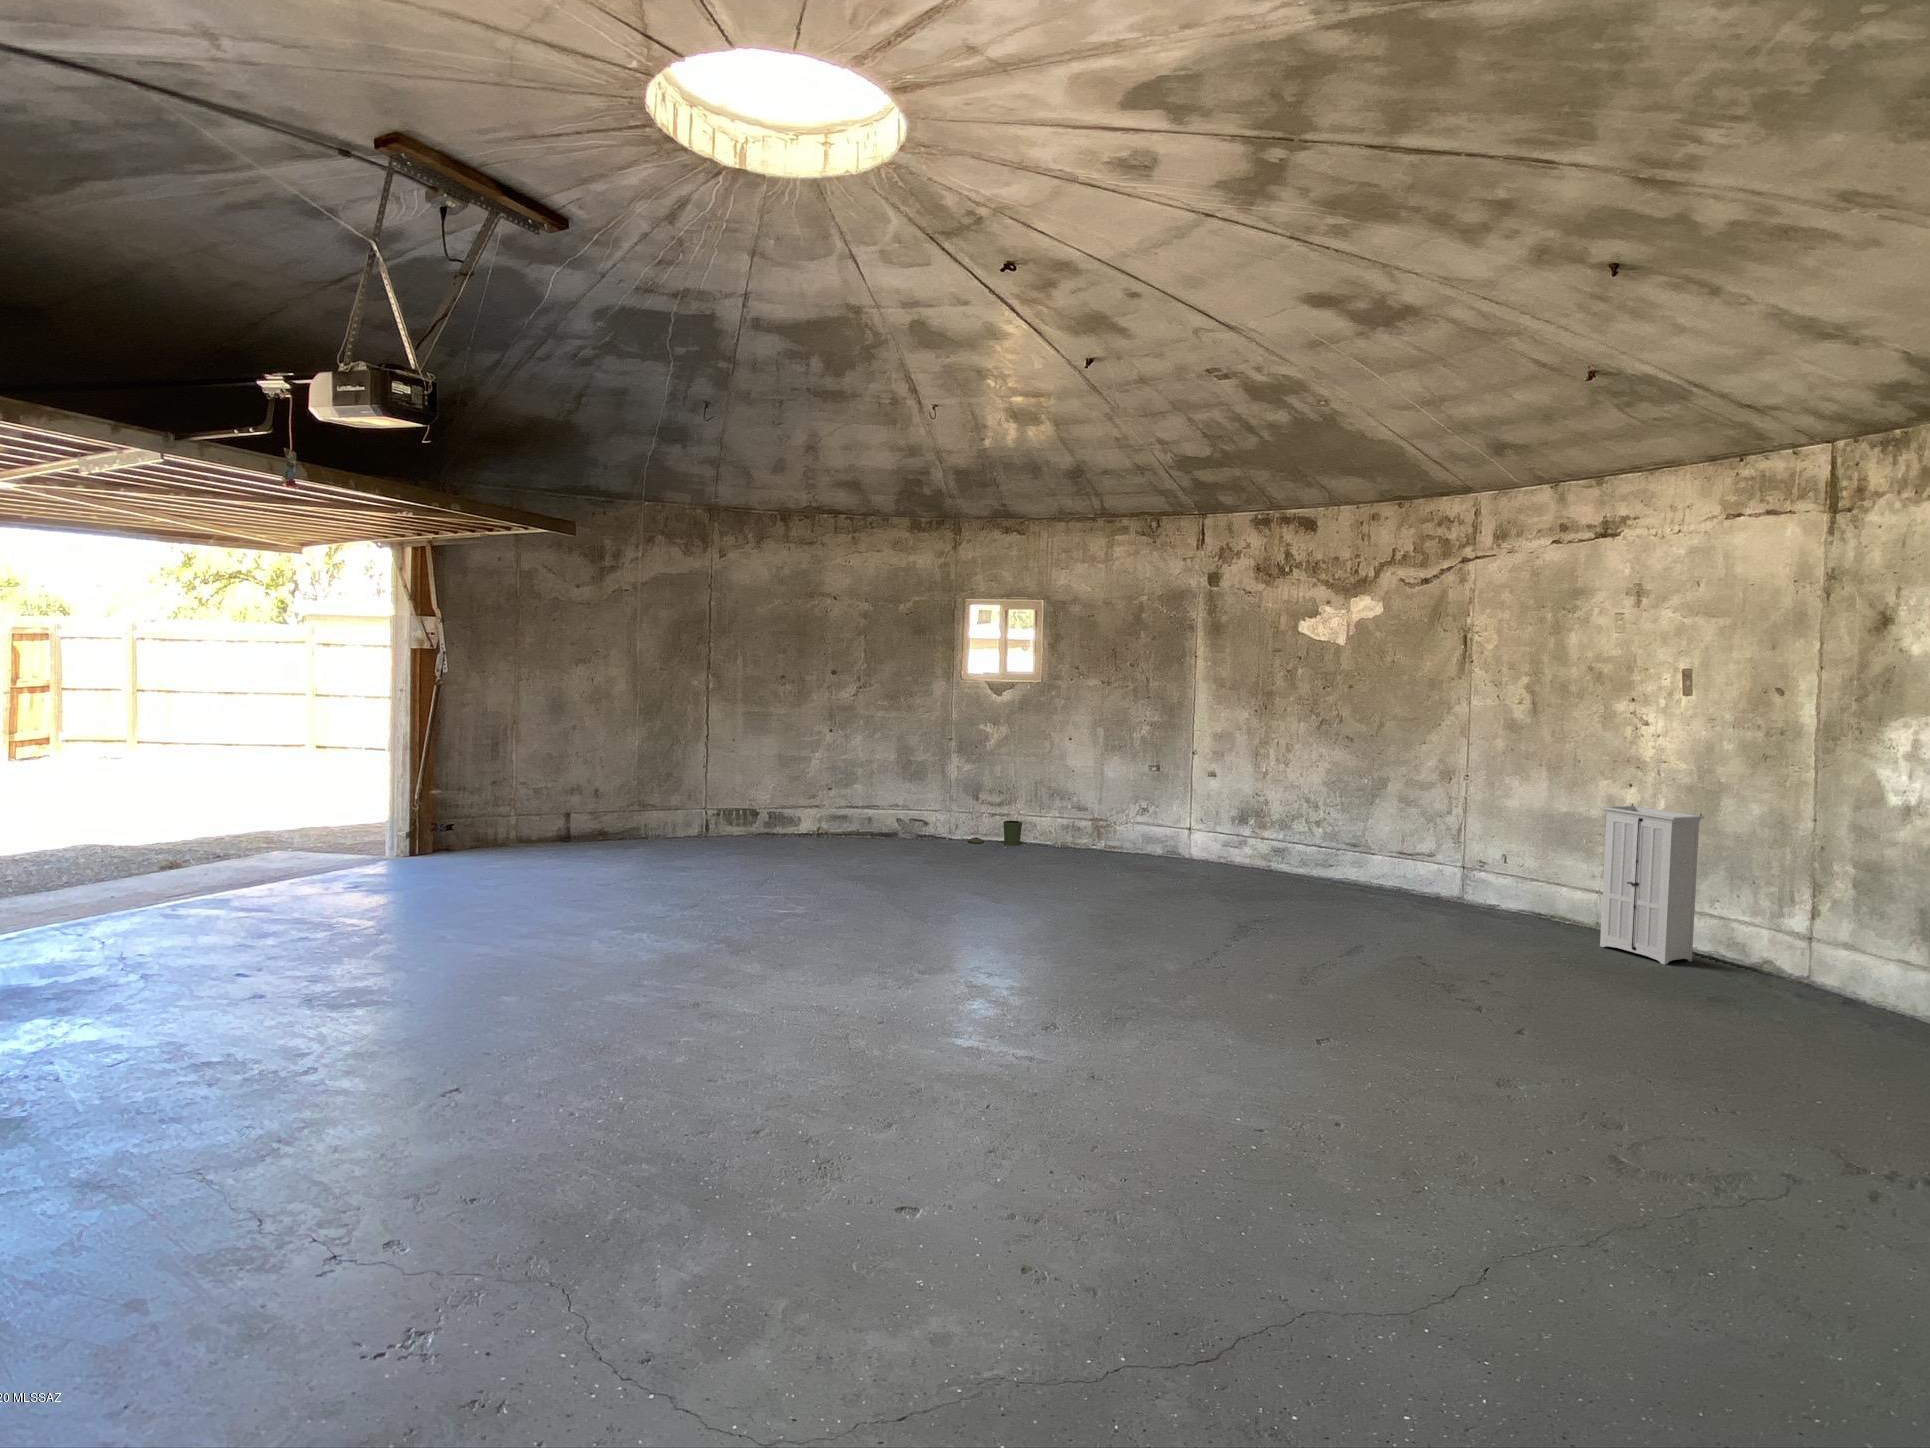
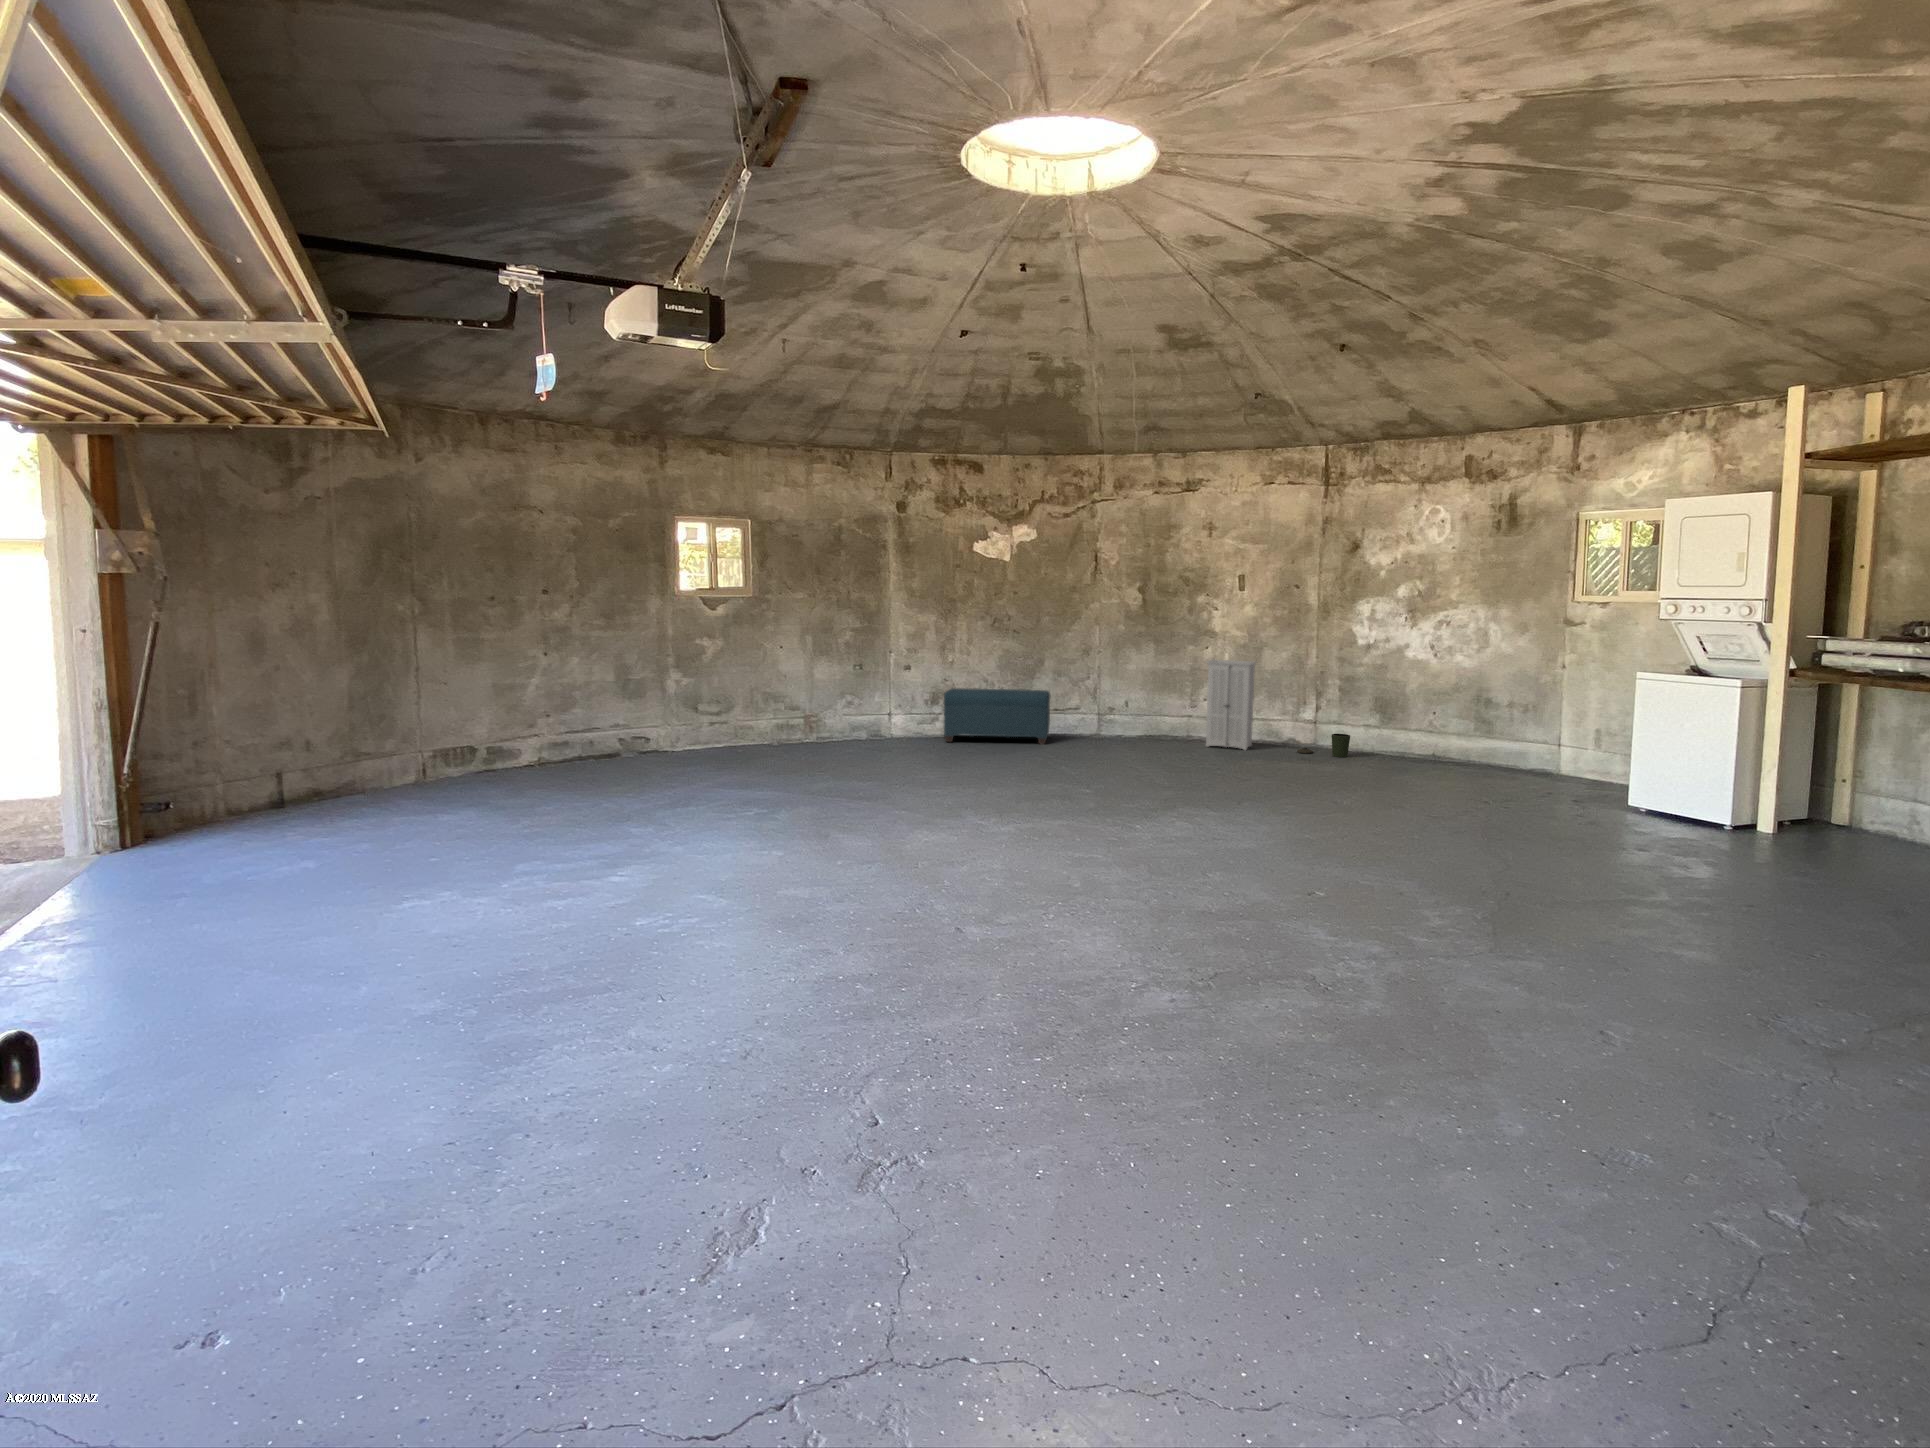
bench: none [1228,809,1386,901] -> present [943,688,1051,744]
trash can: present [968,821,1022,846] -> present [1297,734,1350,757]

